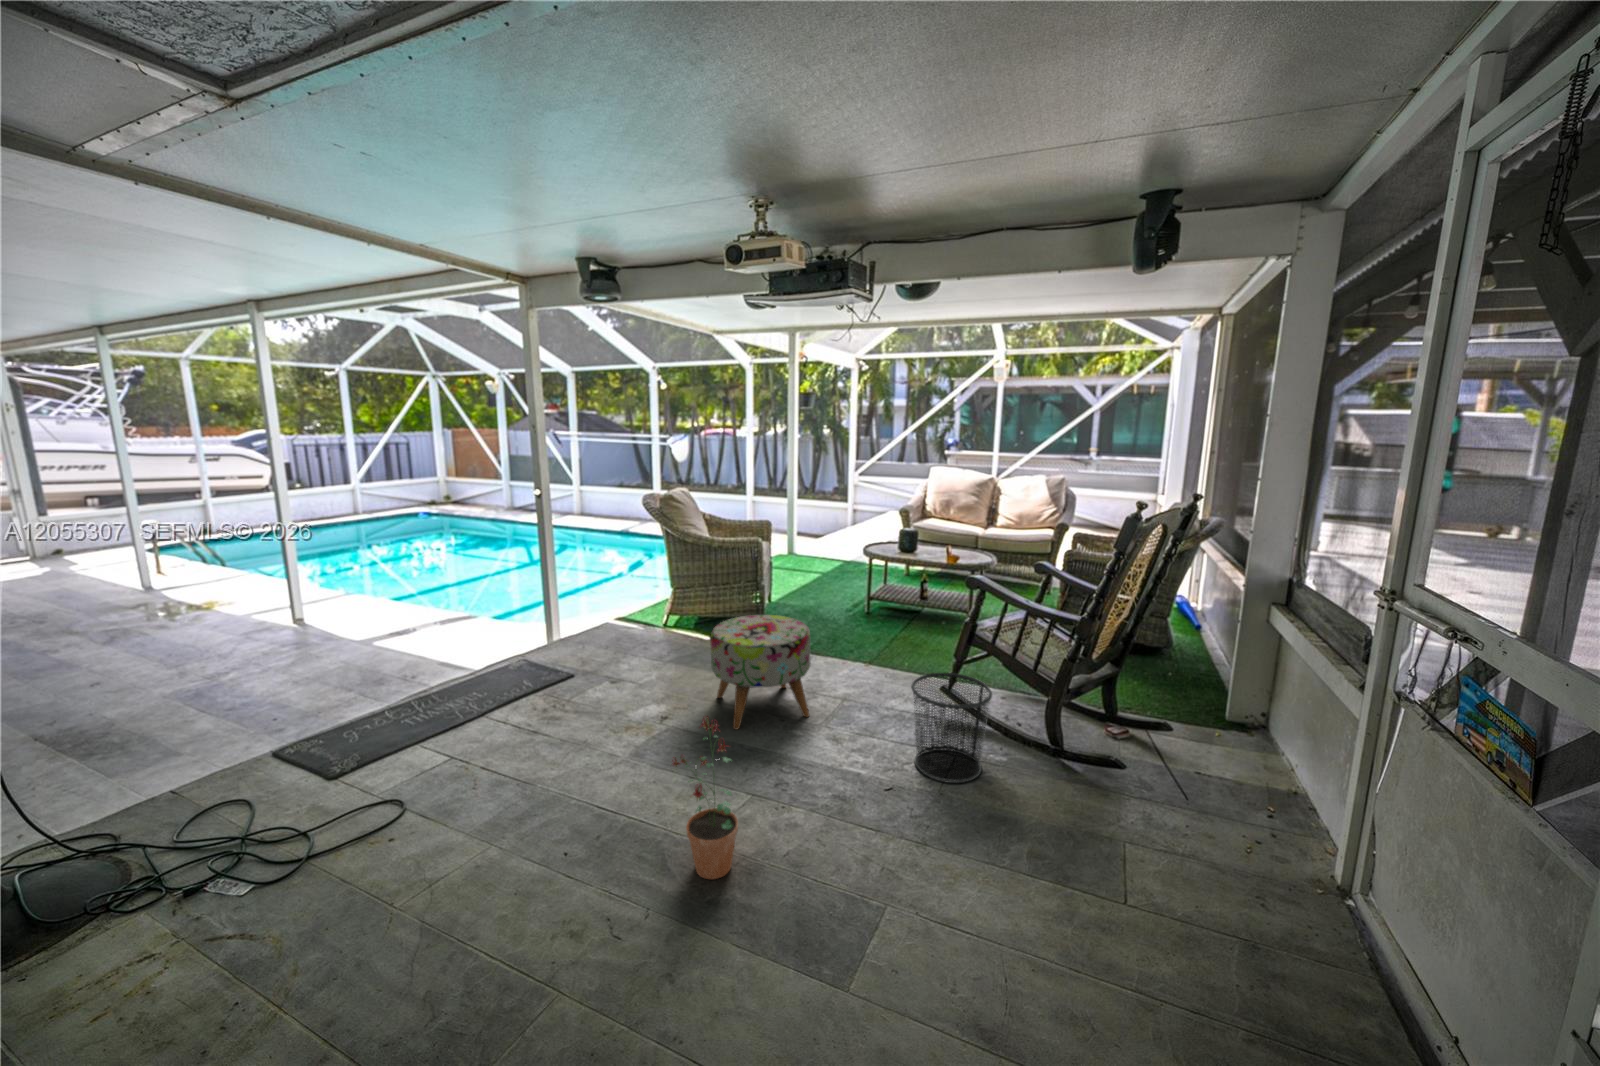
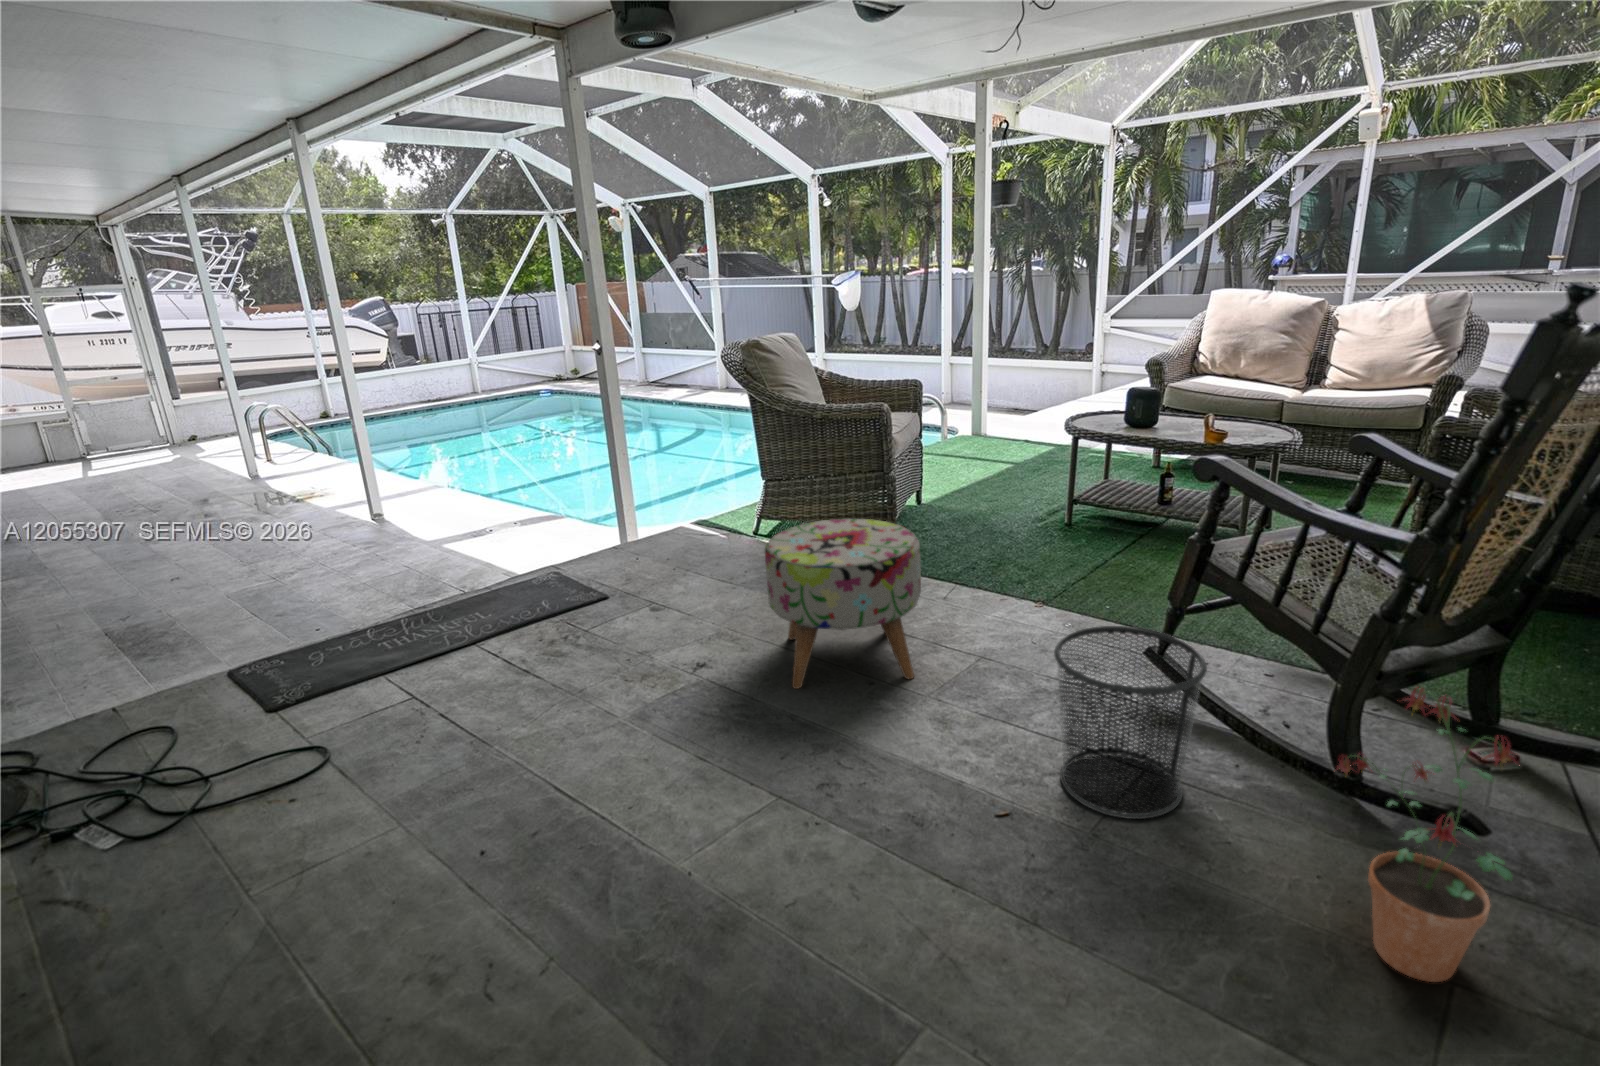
potted plant: present [673,717,738,879] -> present [1338,687,1517,982]

